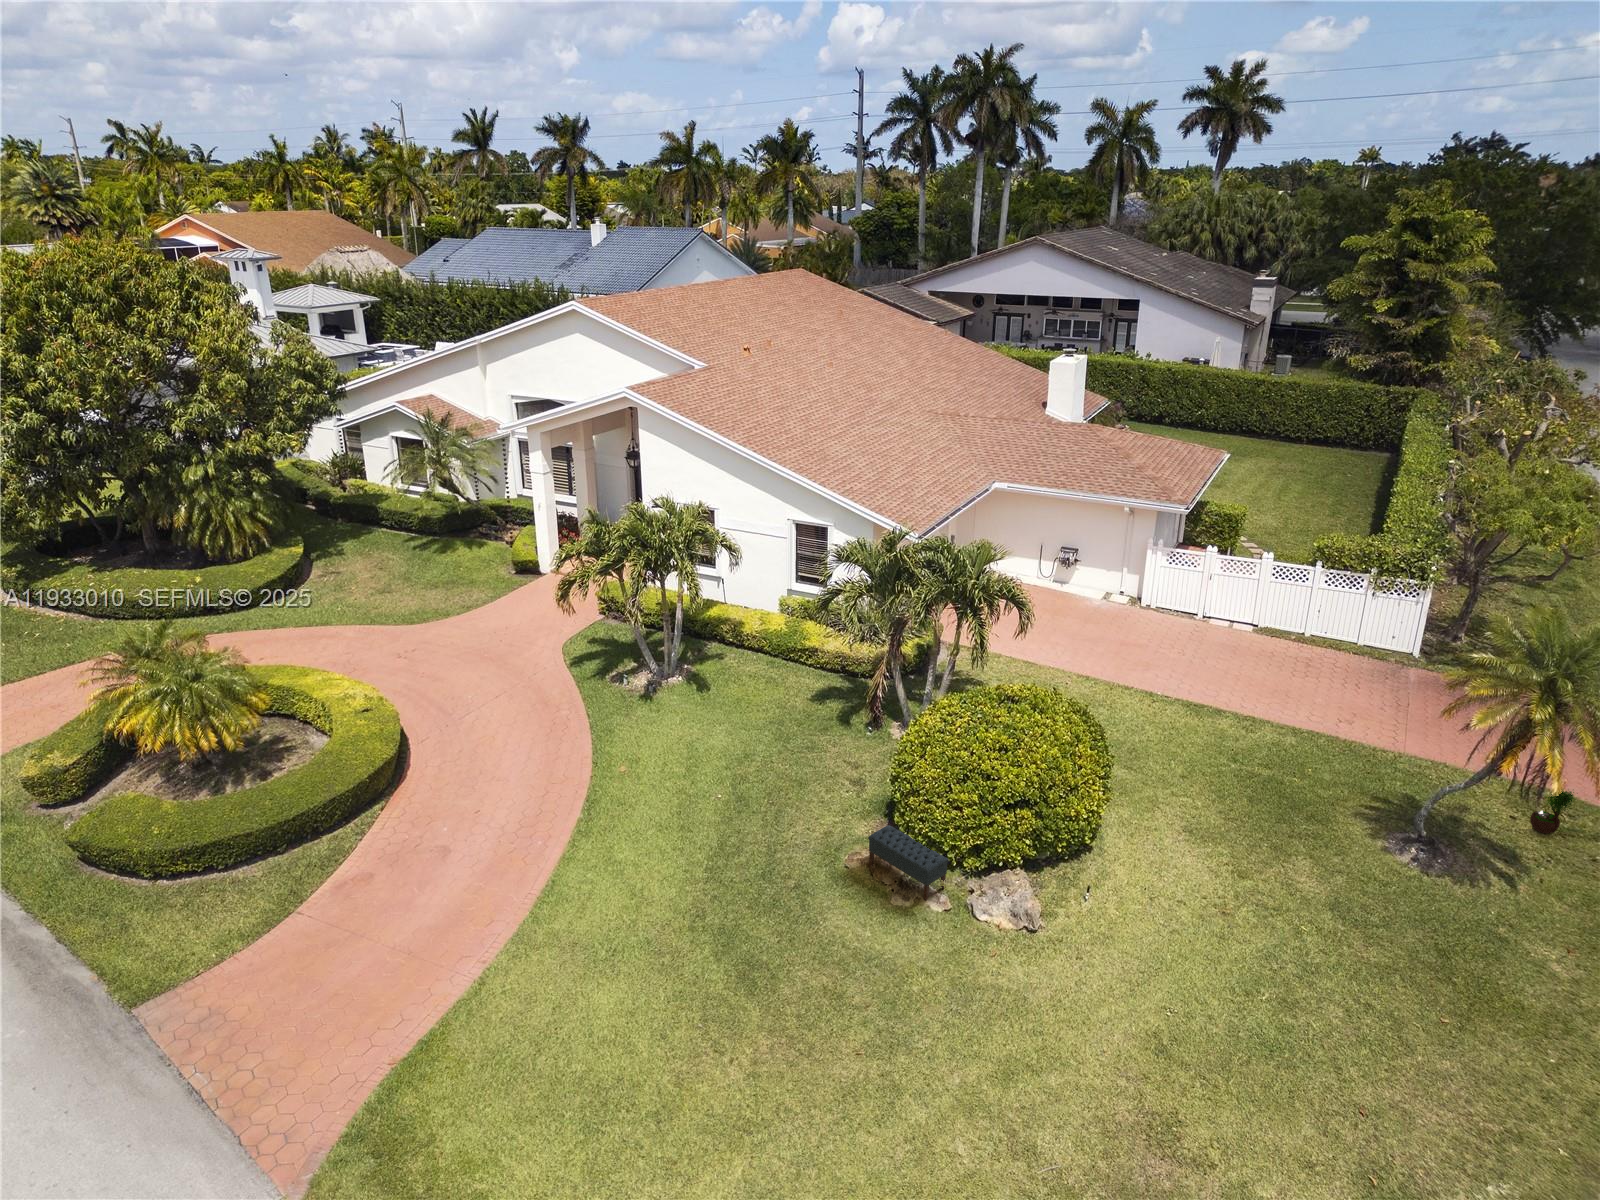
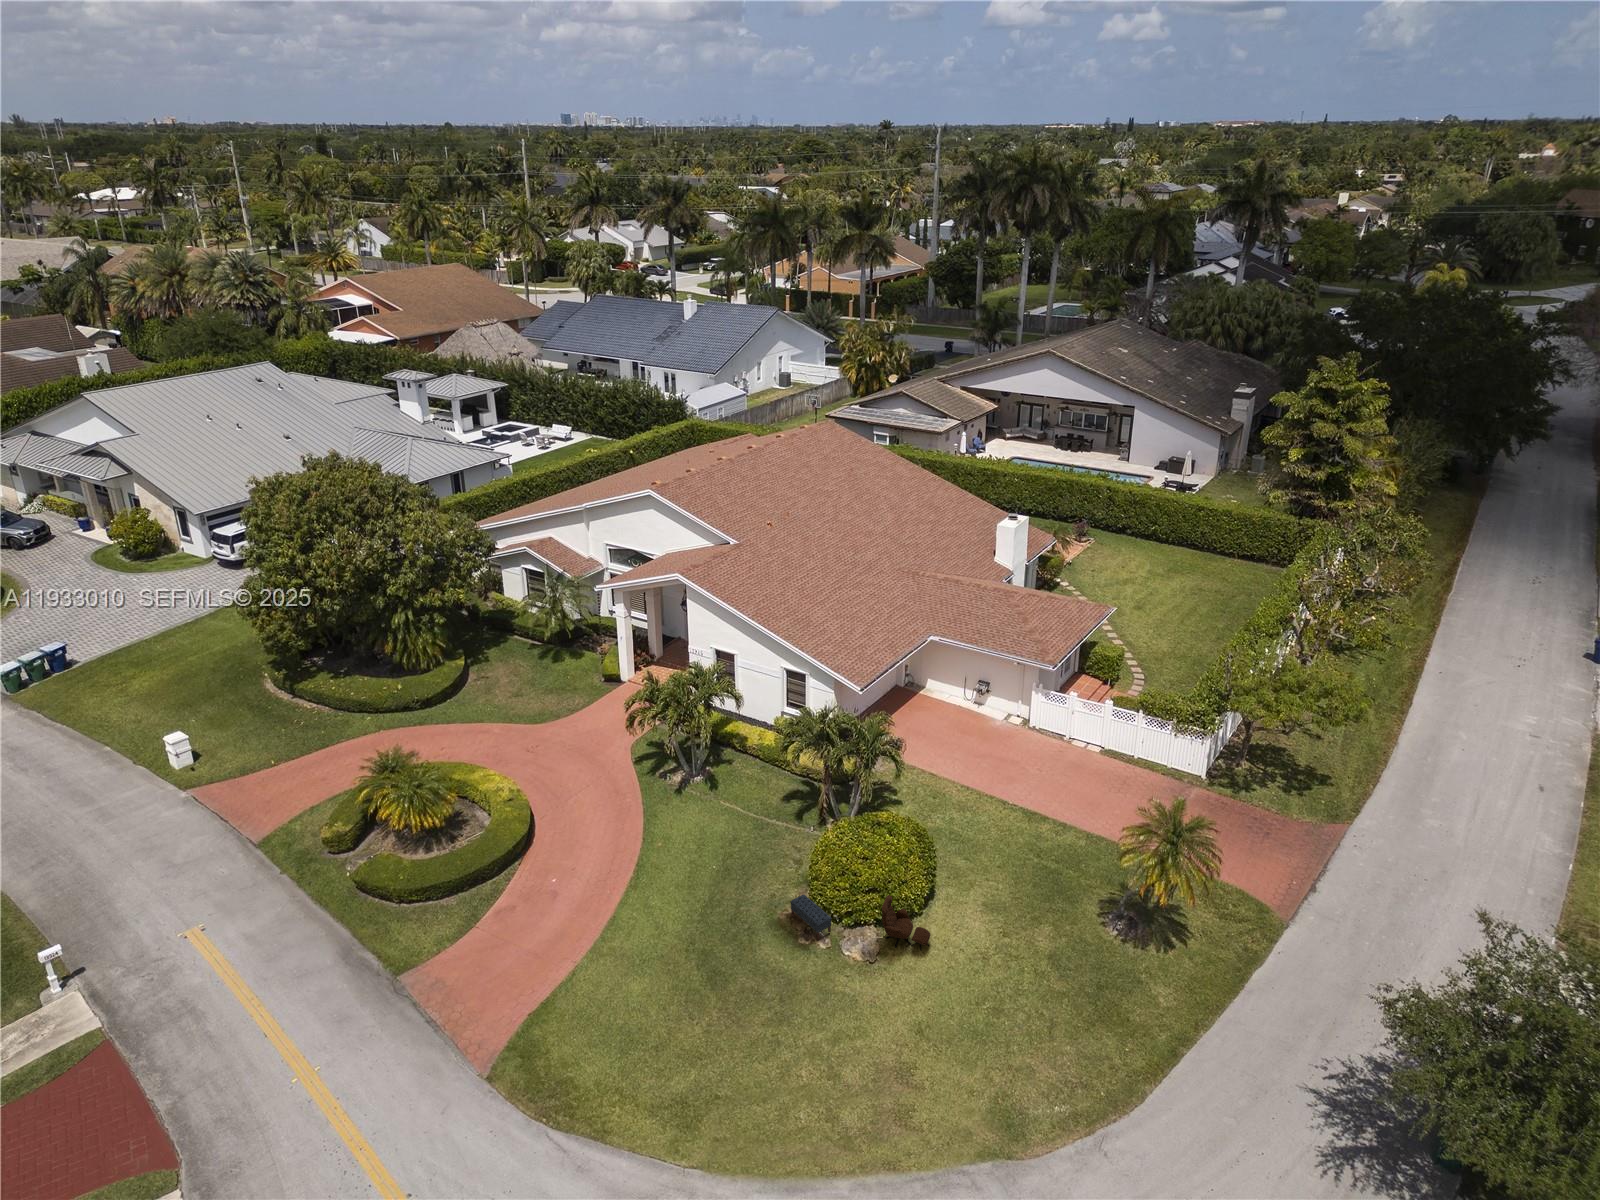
potted tree: present [1530,790,1574,833] -> none [1196,892,1220,919]
lounge chair: none [1041,813,1123,907] -> present [882,895,931,950]

